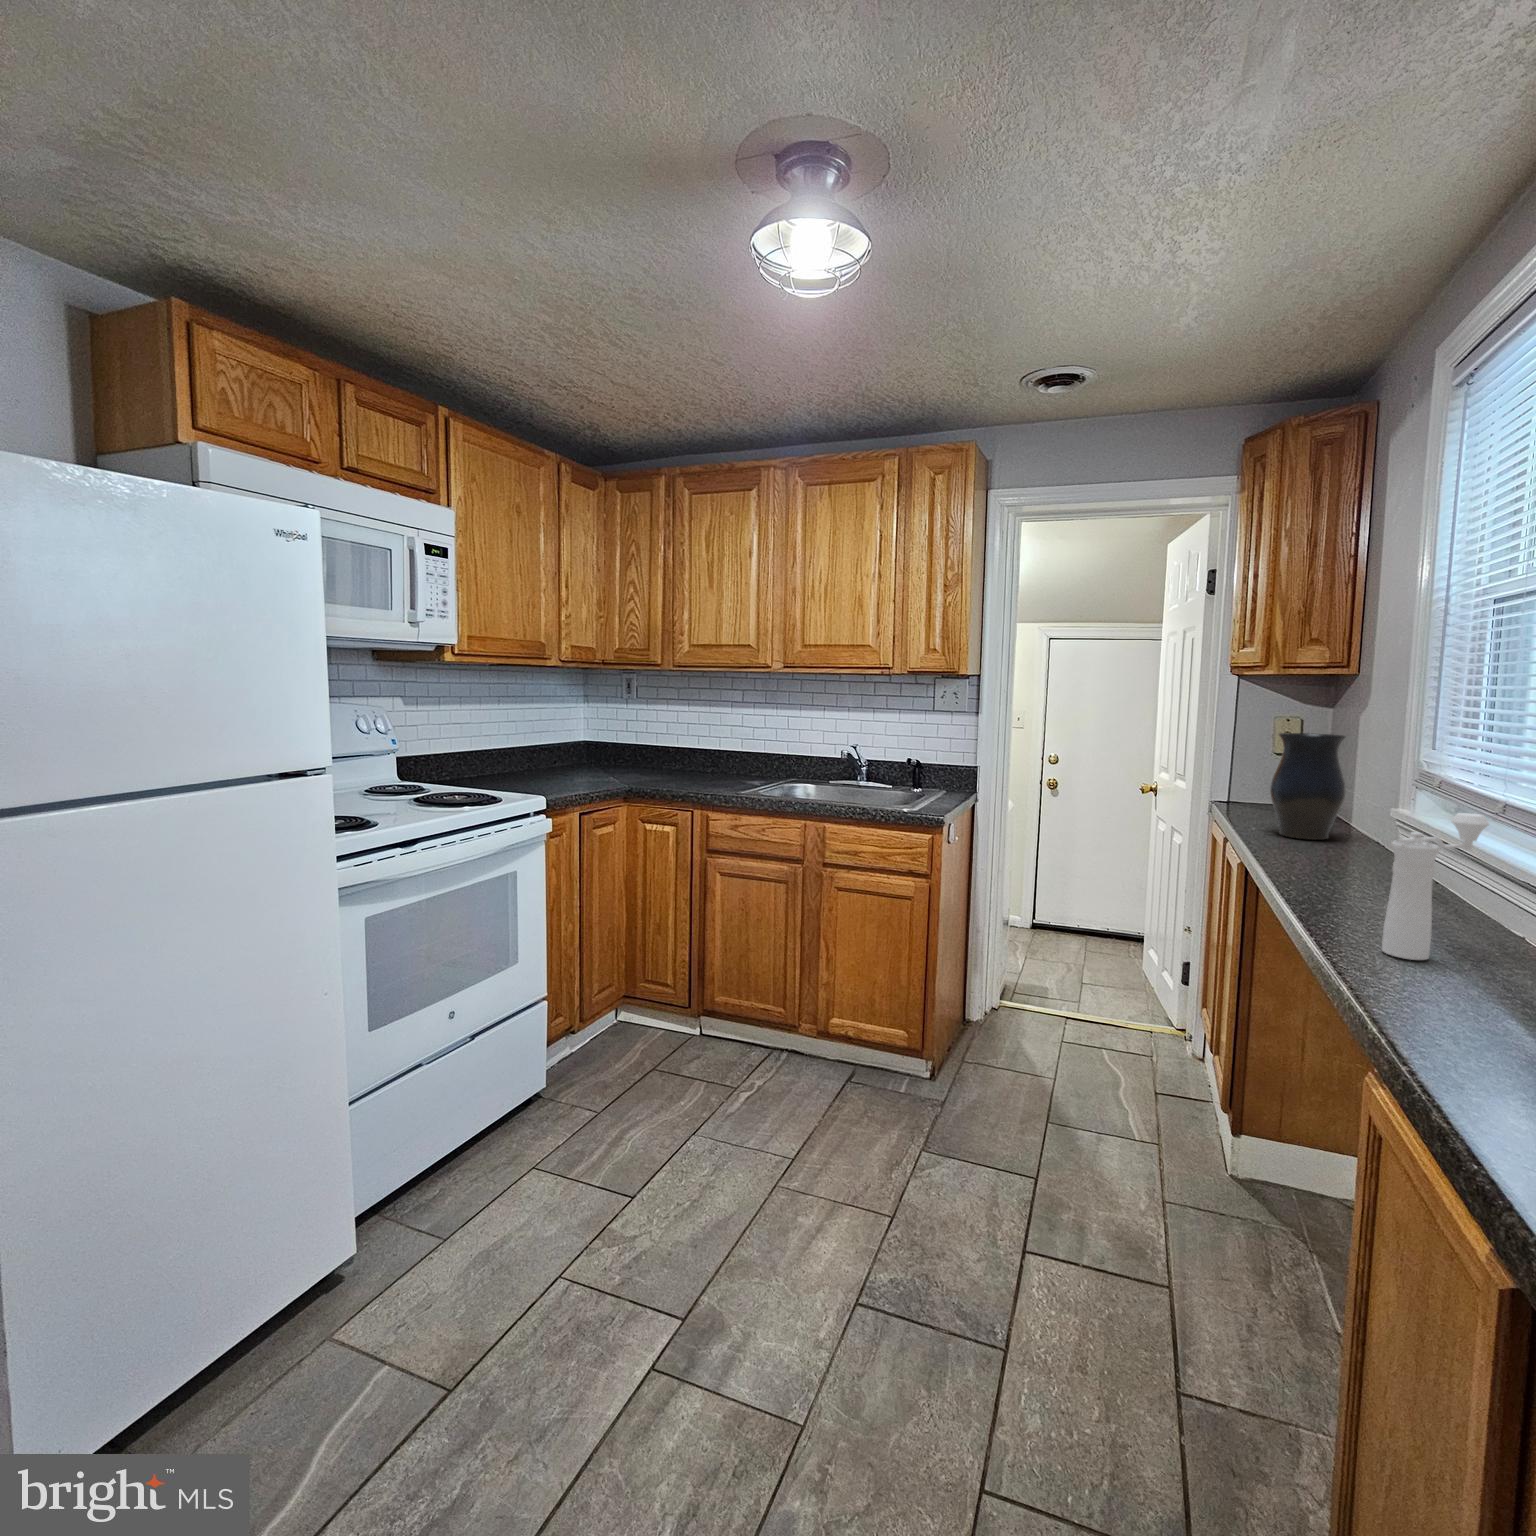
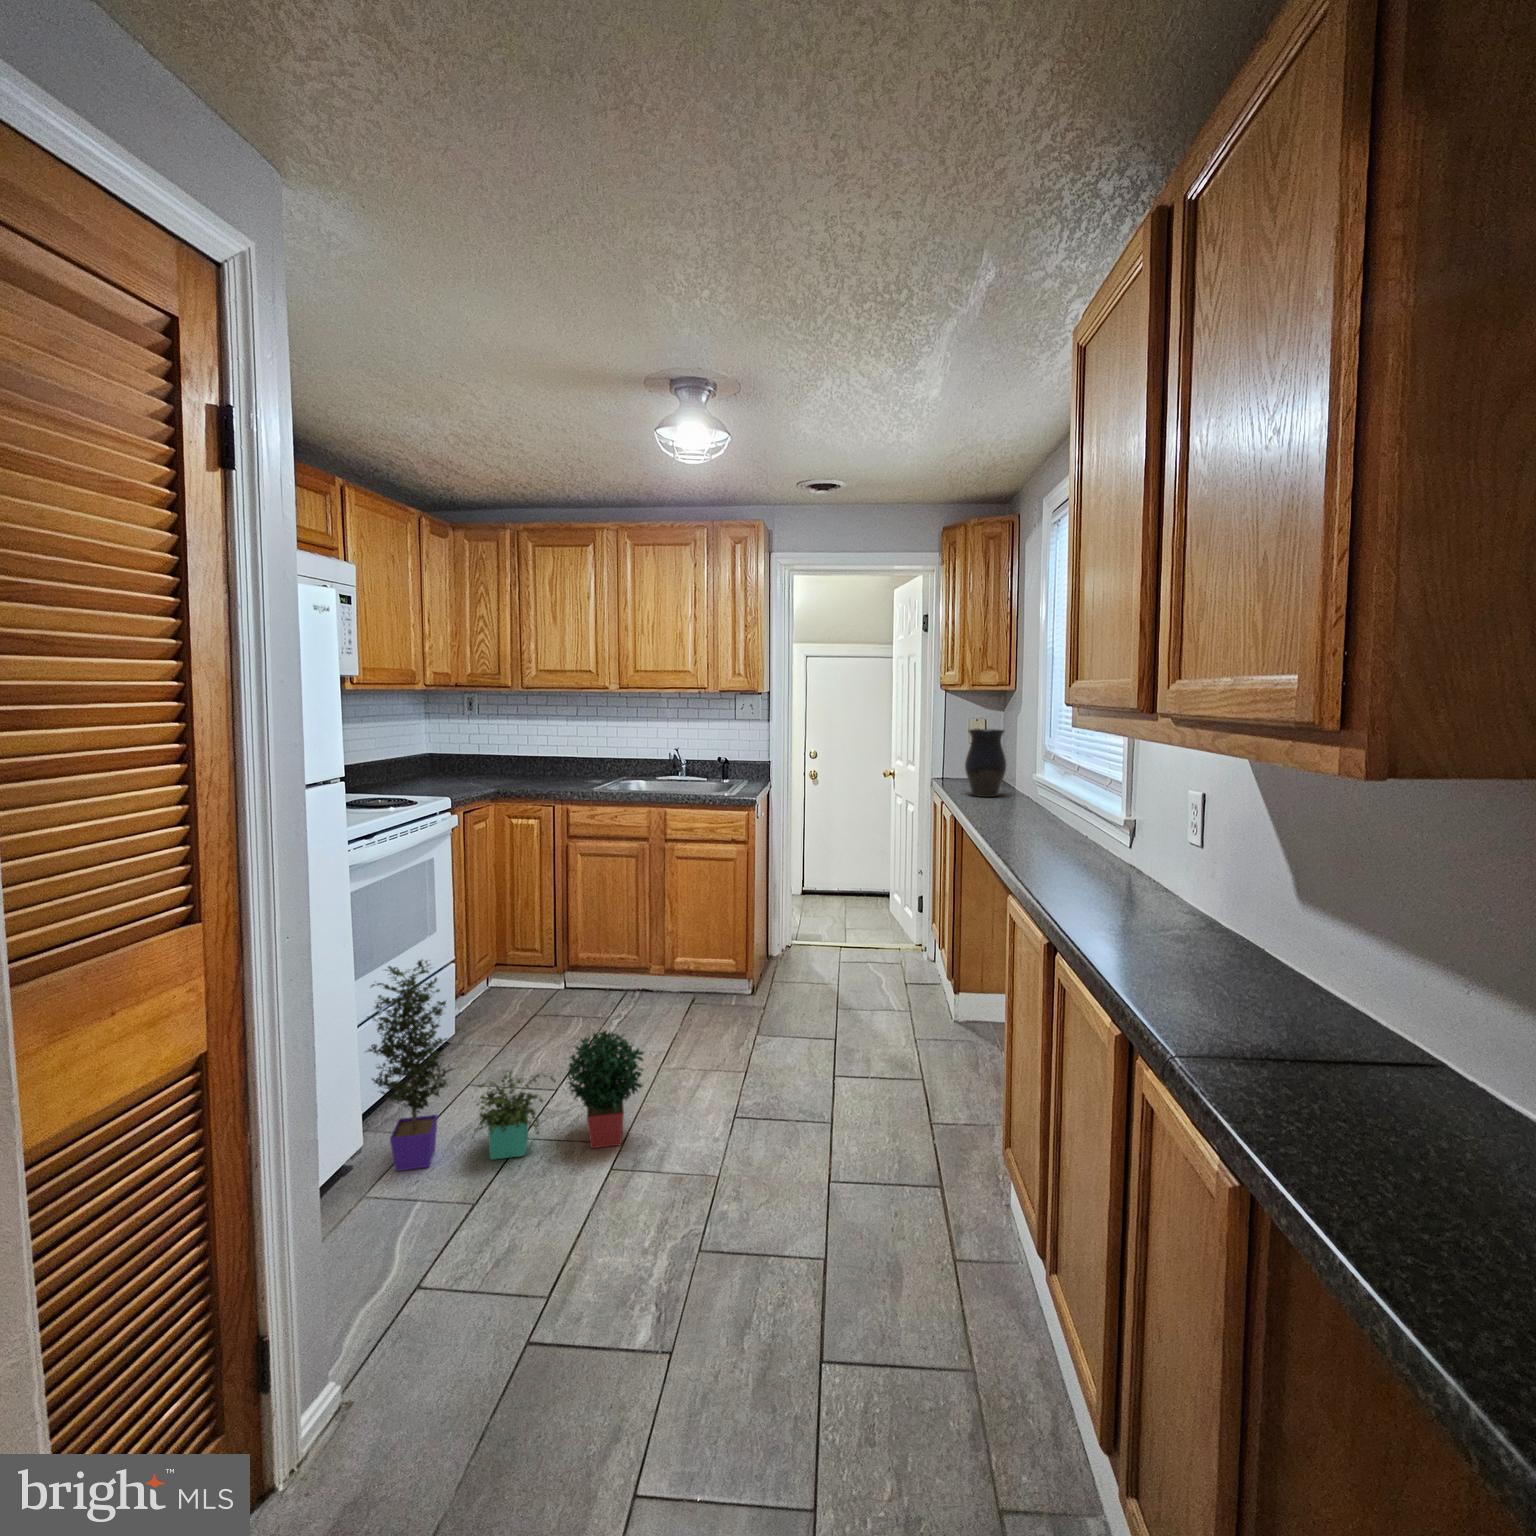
pepper mill: present [1382,813,1489,960] -> none [1014,770,1059,847]
potted plant: none [364,1016,726,1317] -> present [367,960,644,1171]

